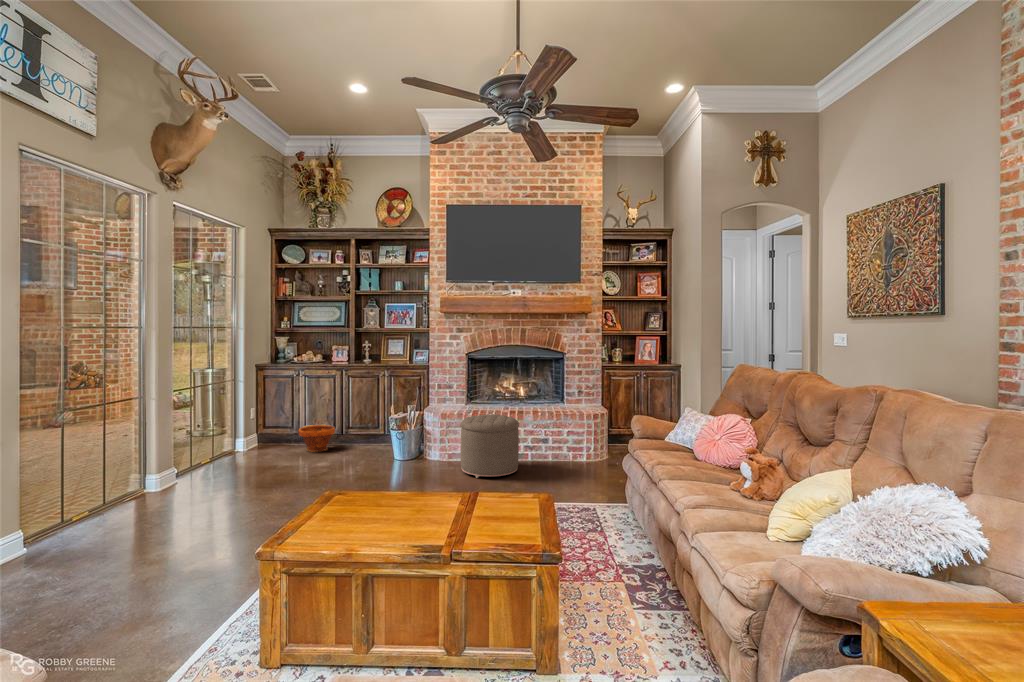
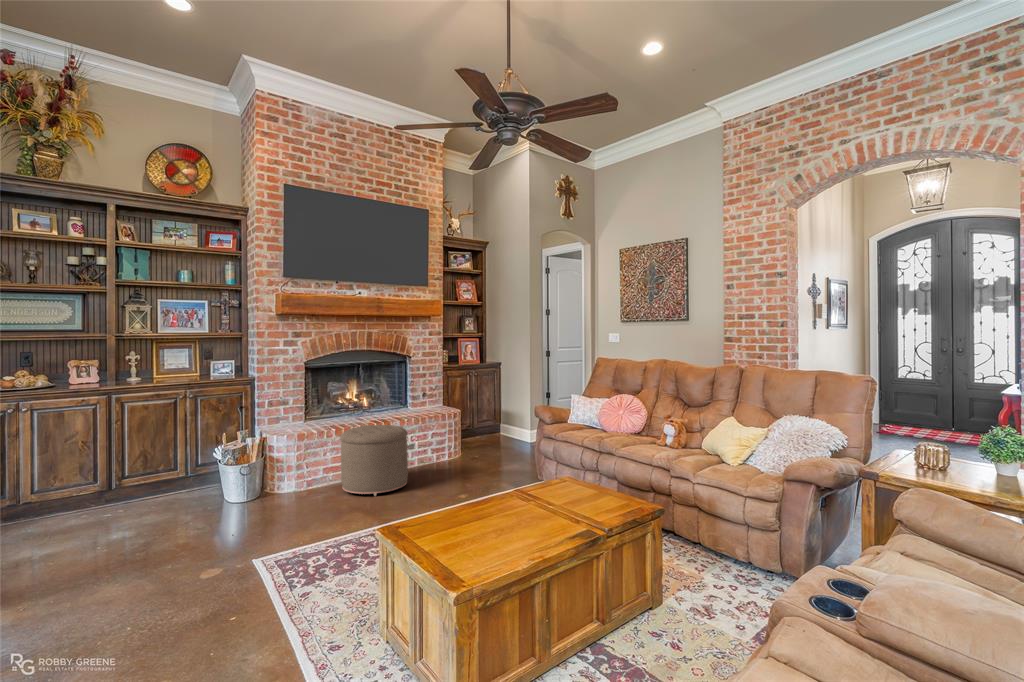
planter: present [299,425,335,452] -> none [36,481,107,526]

